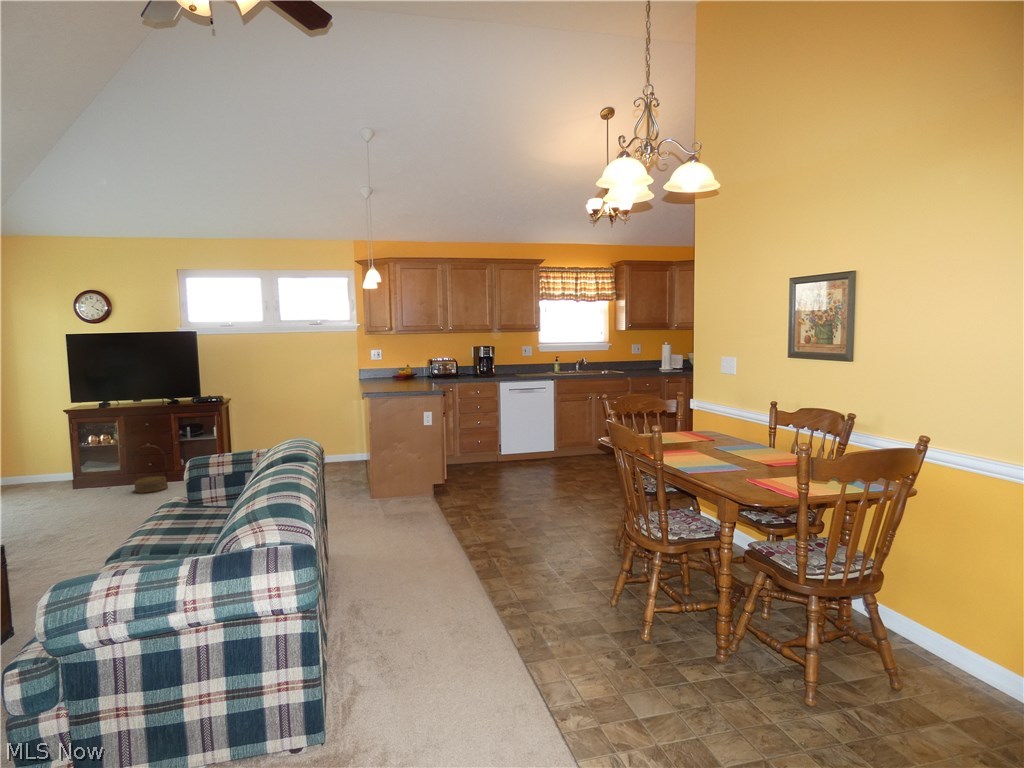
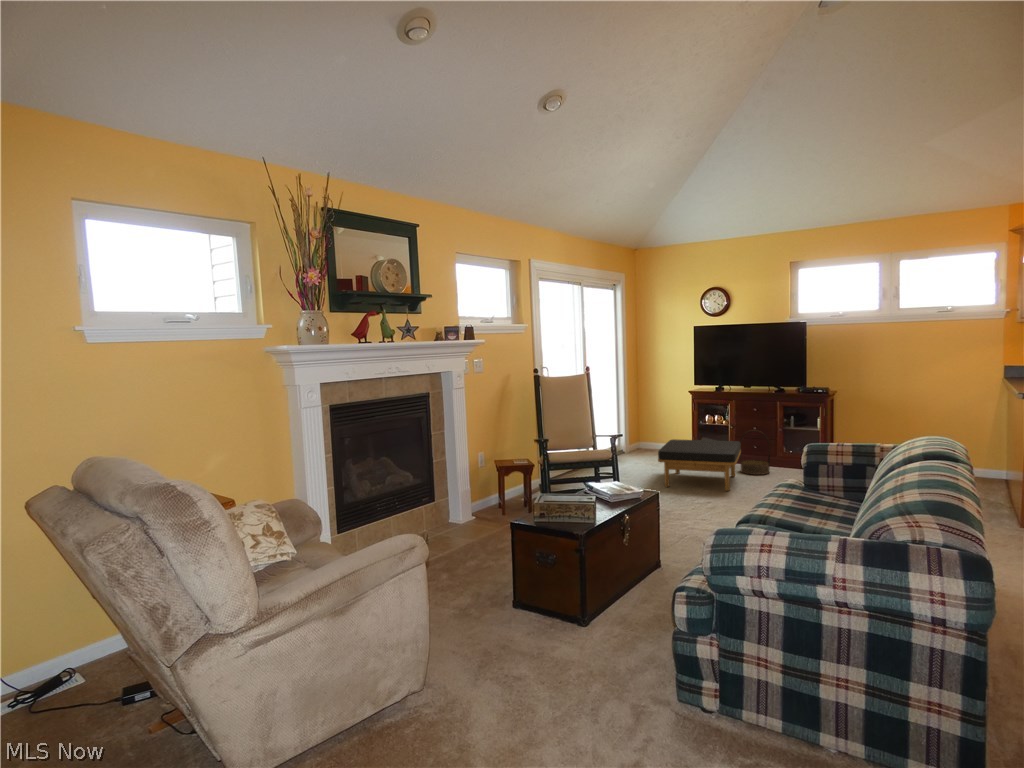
ottoman: none [19,460,133,528] -> present [658,439,741,491]

